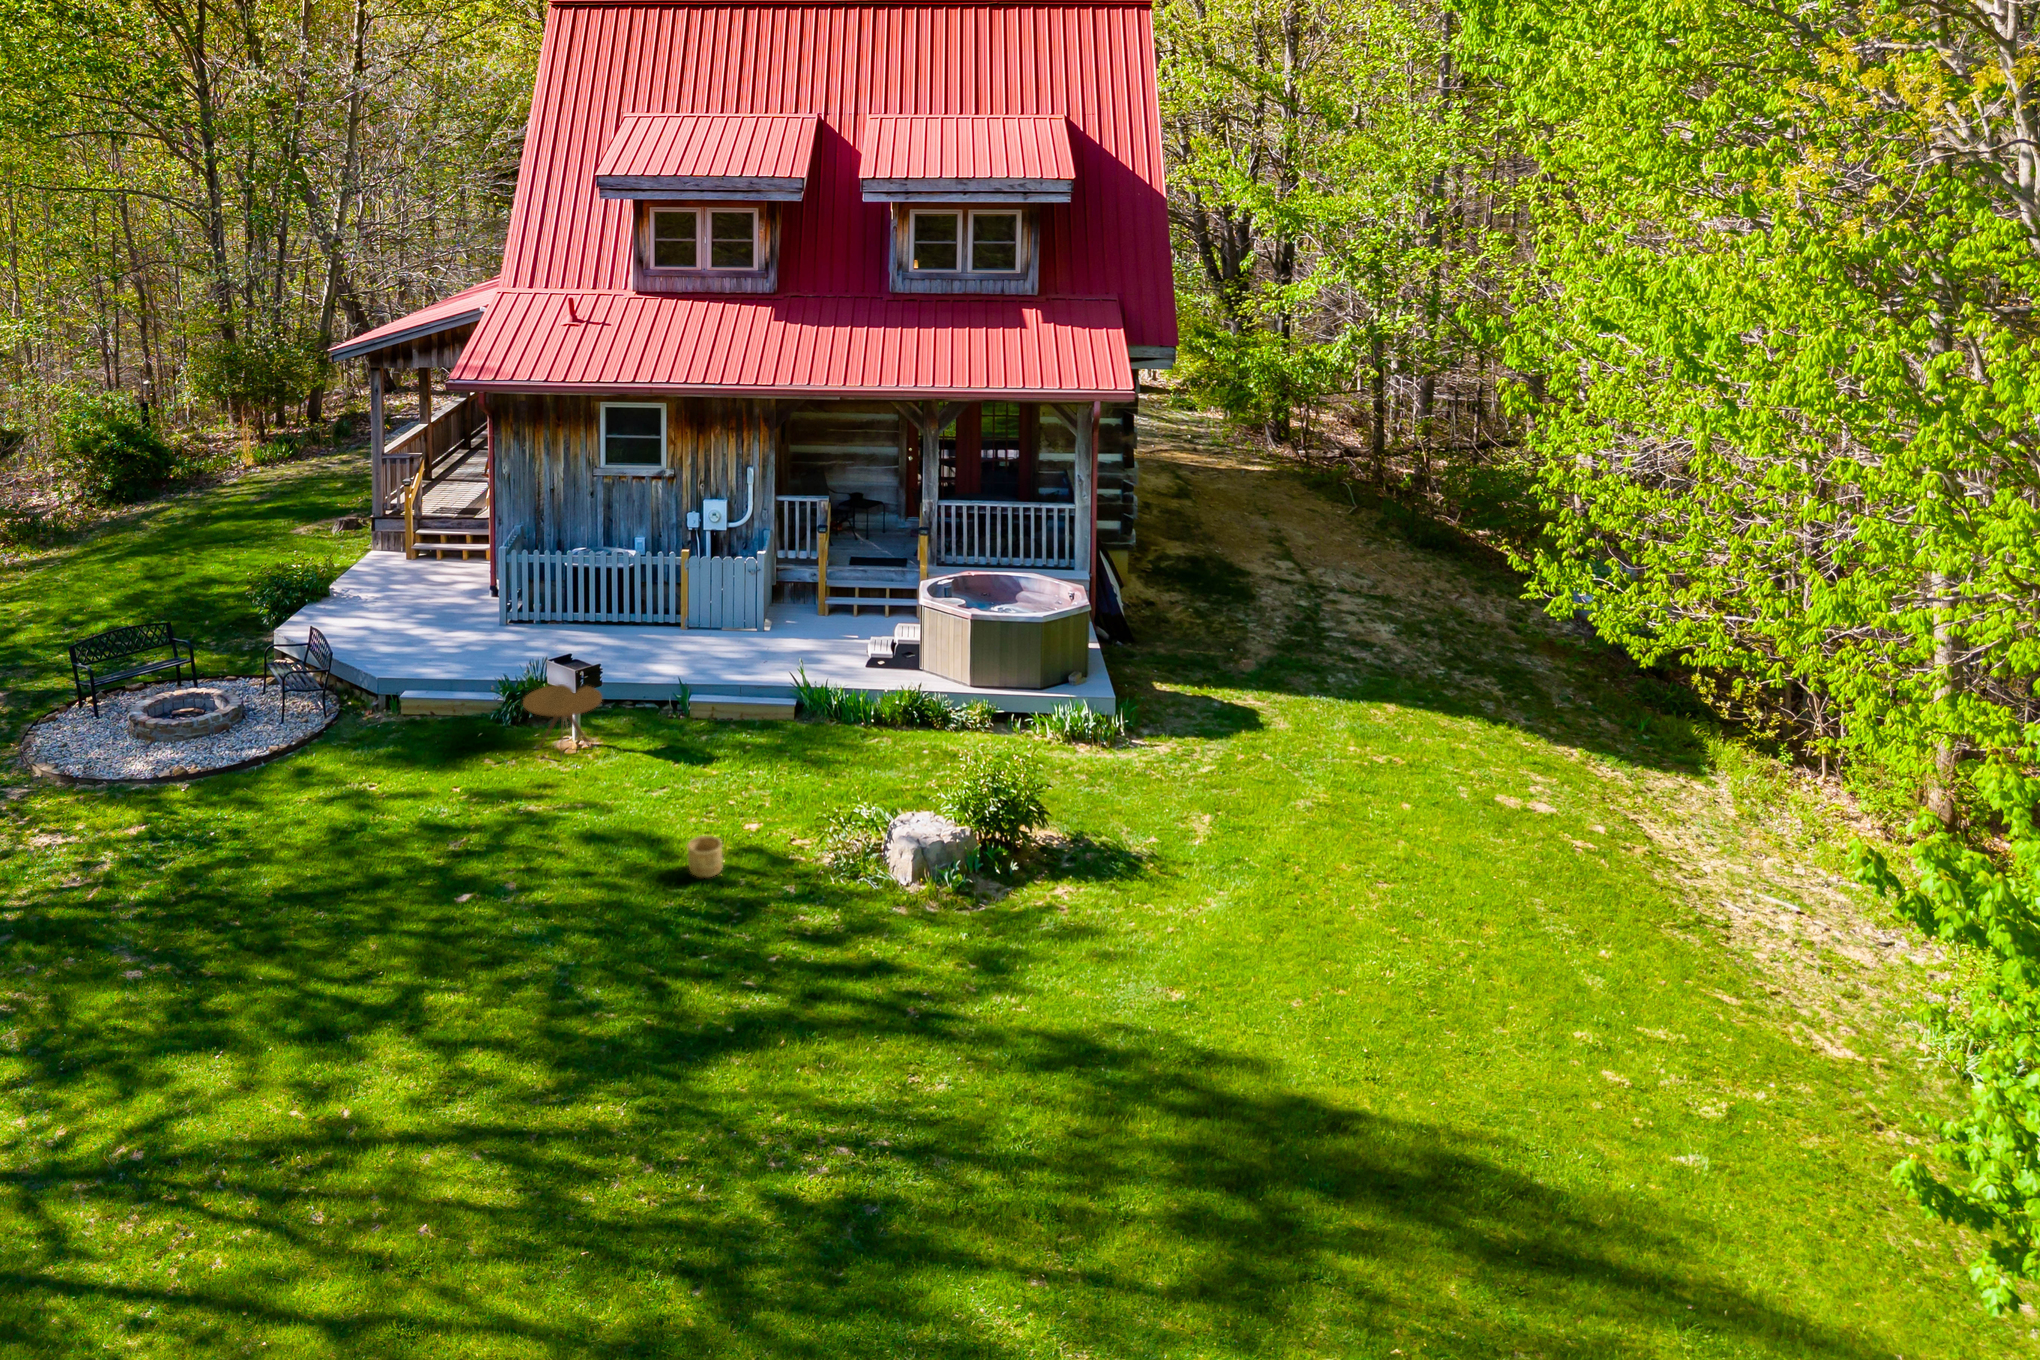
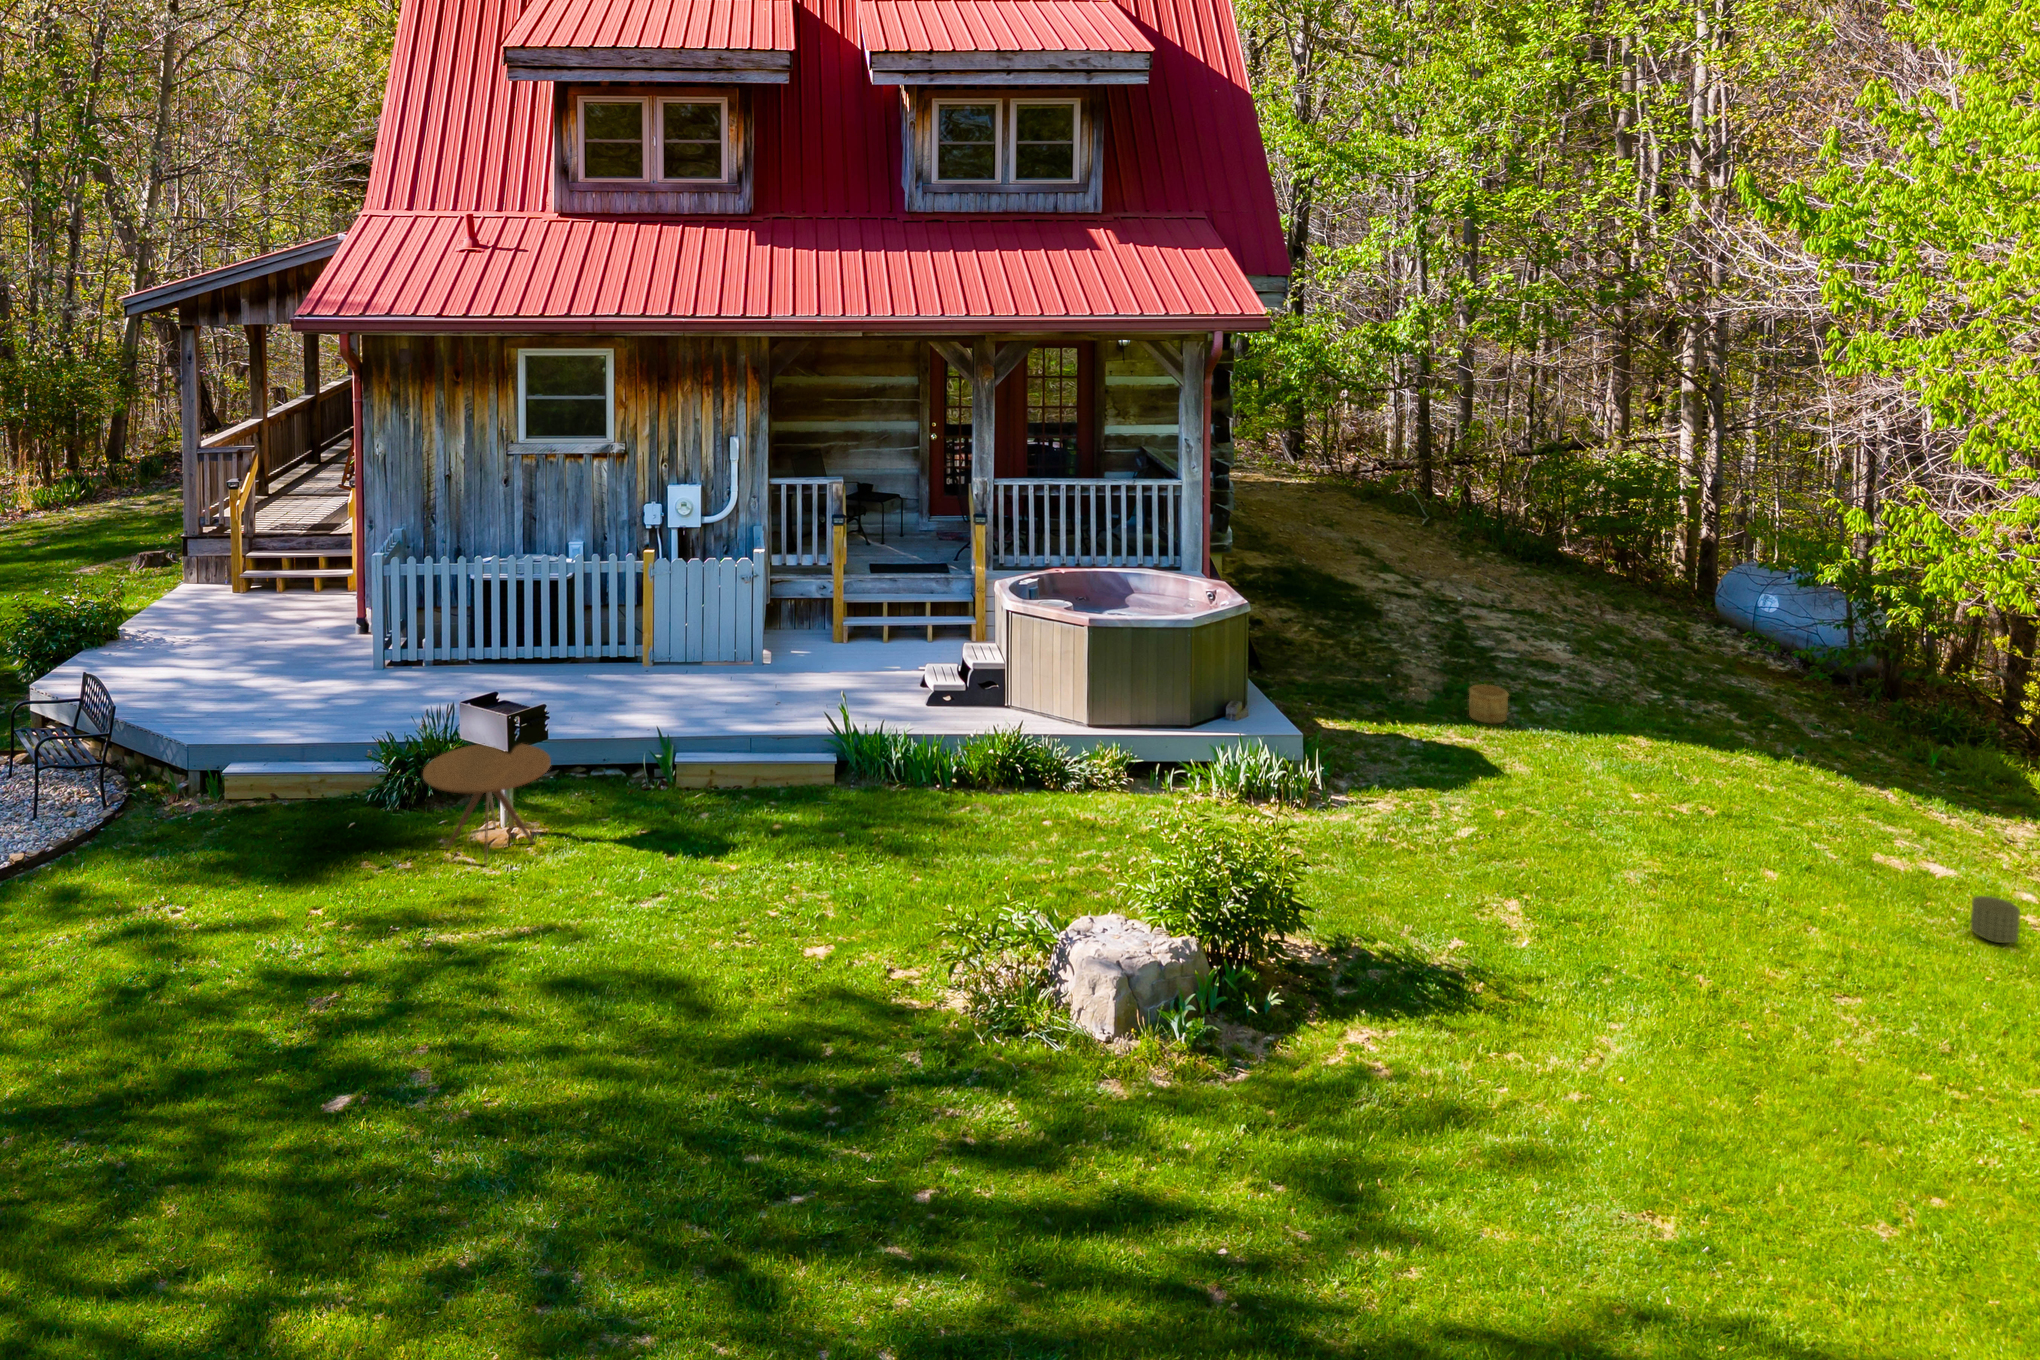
wooden bucket: present [687,836,722,878] -> present [1469,684,1509,724]
planter: none [1531,840,1561,872] -> present [1971,896,2020,943]

